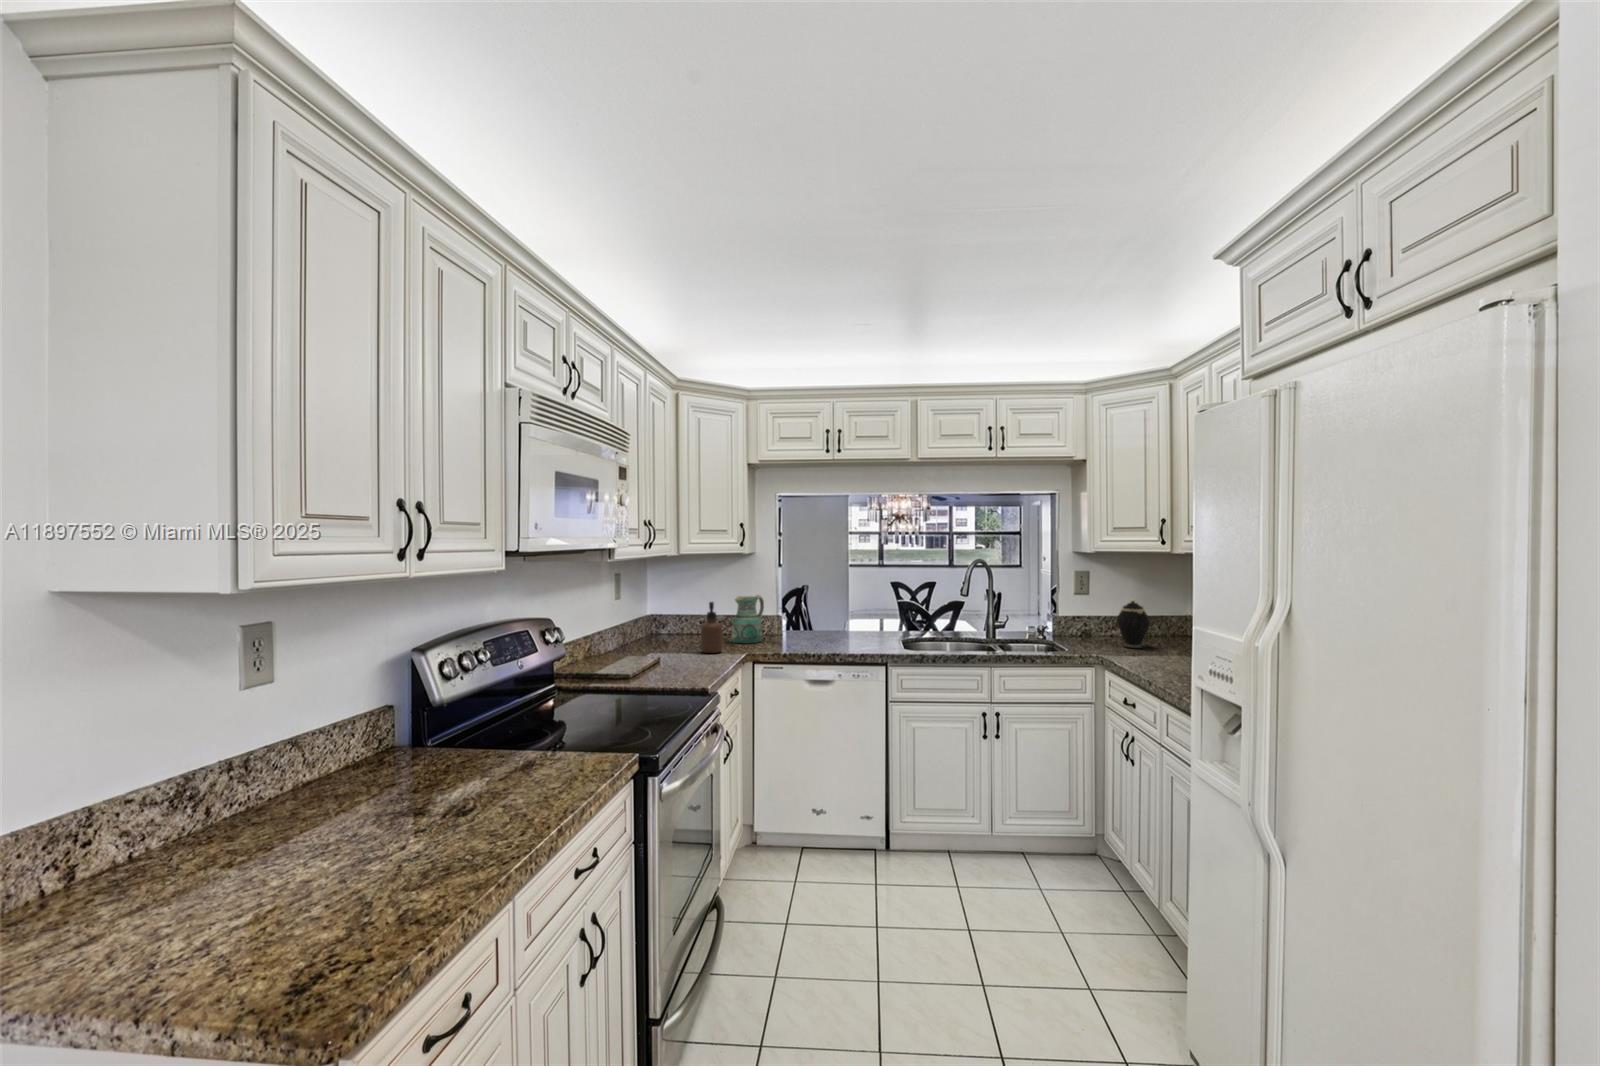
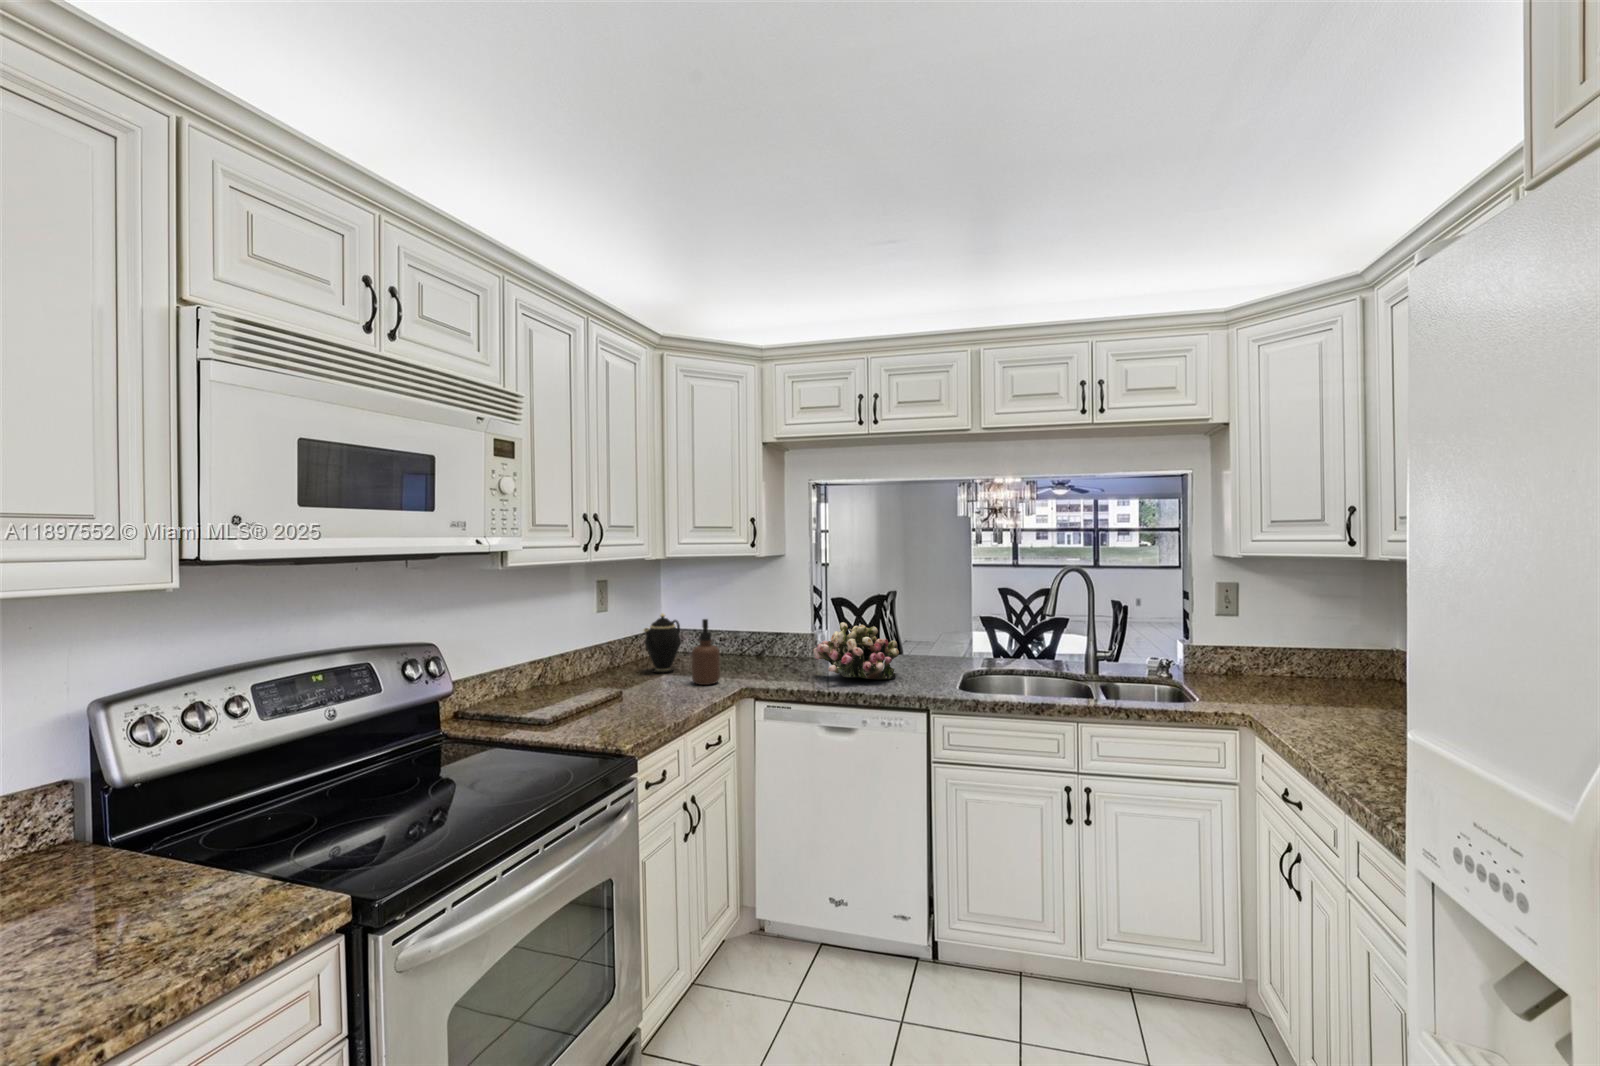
ceramic pitcher: present [731,595,764,643] -> none [746,608,790,670]
teapot: present [1117,599,1150,649] -> present [644,613,681,673]
flower arrangement: none [792,604,857,646] -> present [813,622,899,679]

